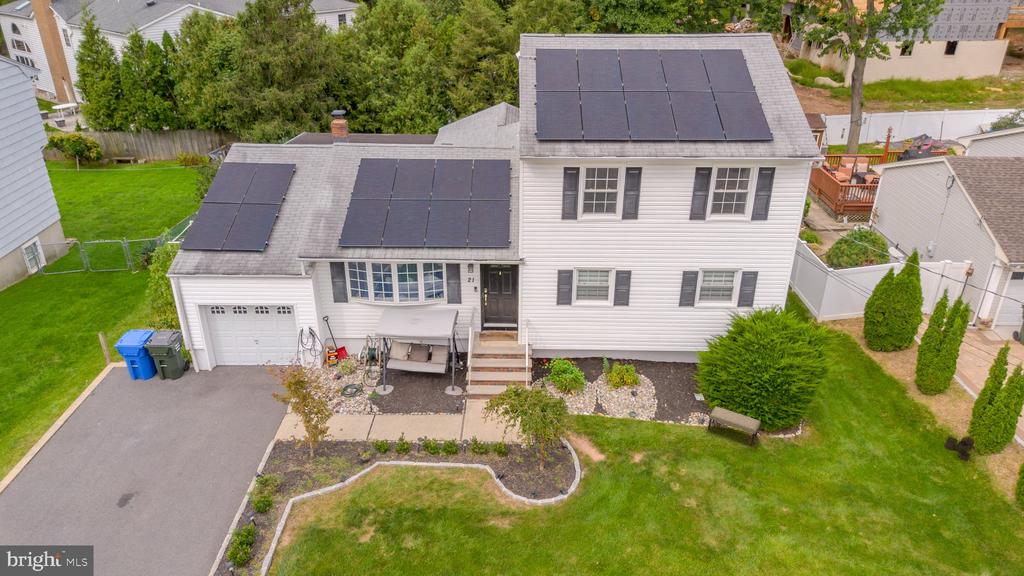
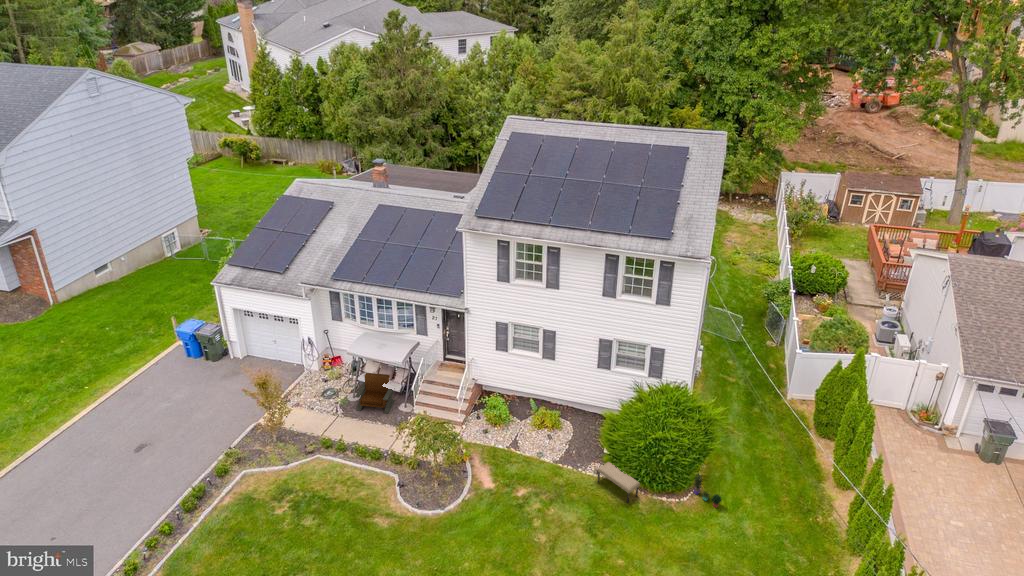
lounge chair: none [393,356,435,405] -> present [355,373,395,414]
potted plant: none [806,400,844,433] -> present [694,474,721,508]
woven basket: present [945,436,974,461] -> none [815,533,846,560]

